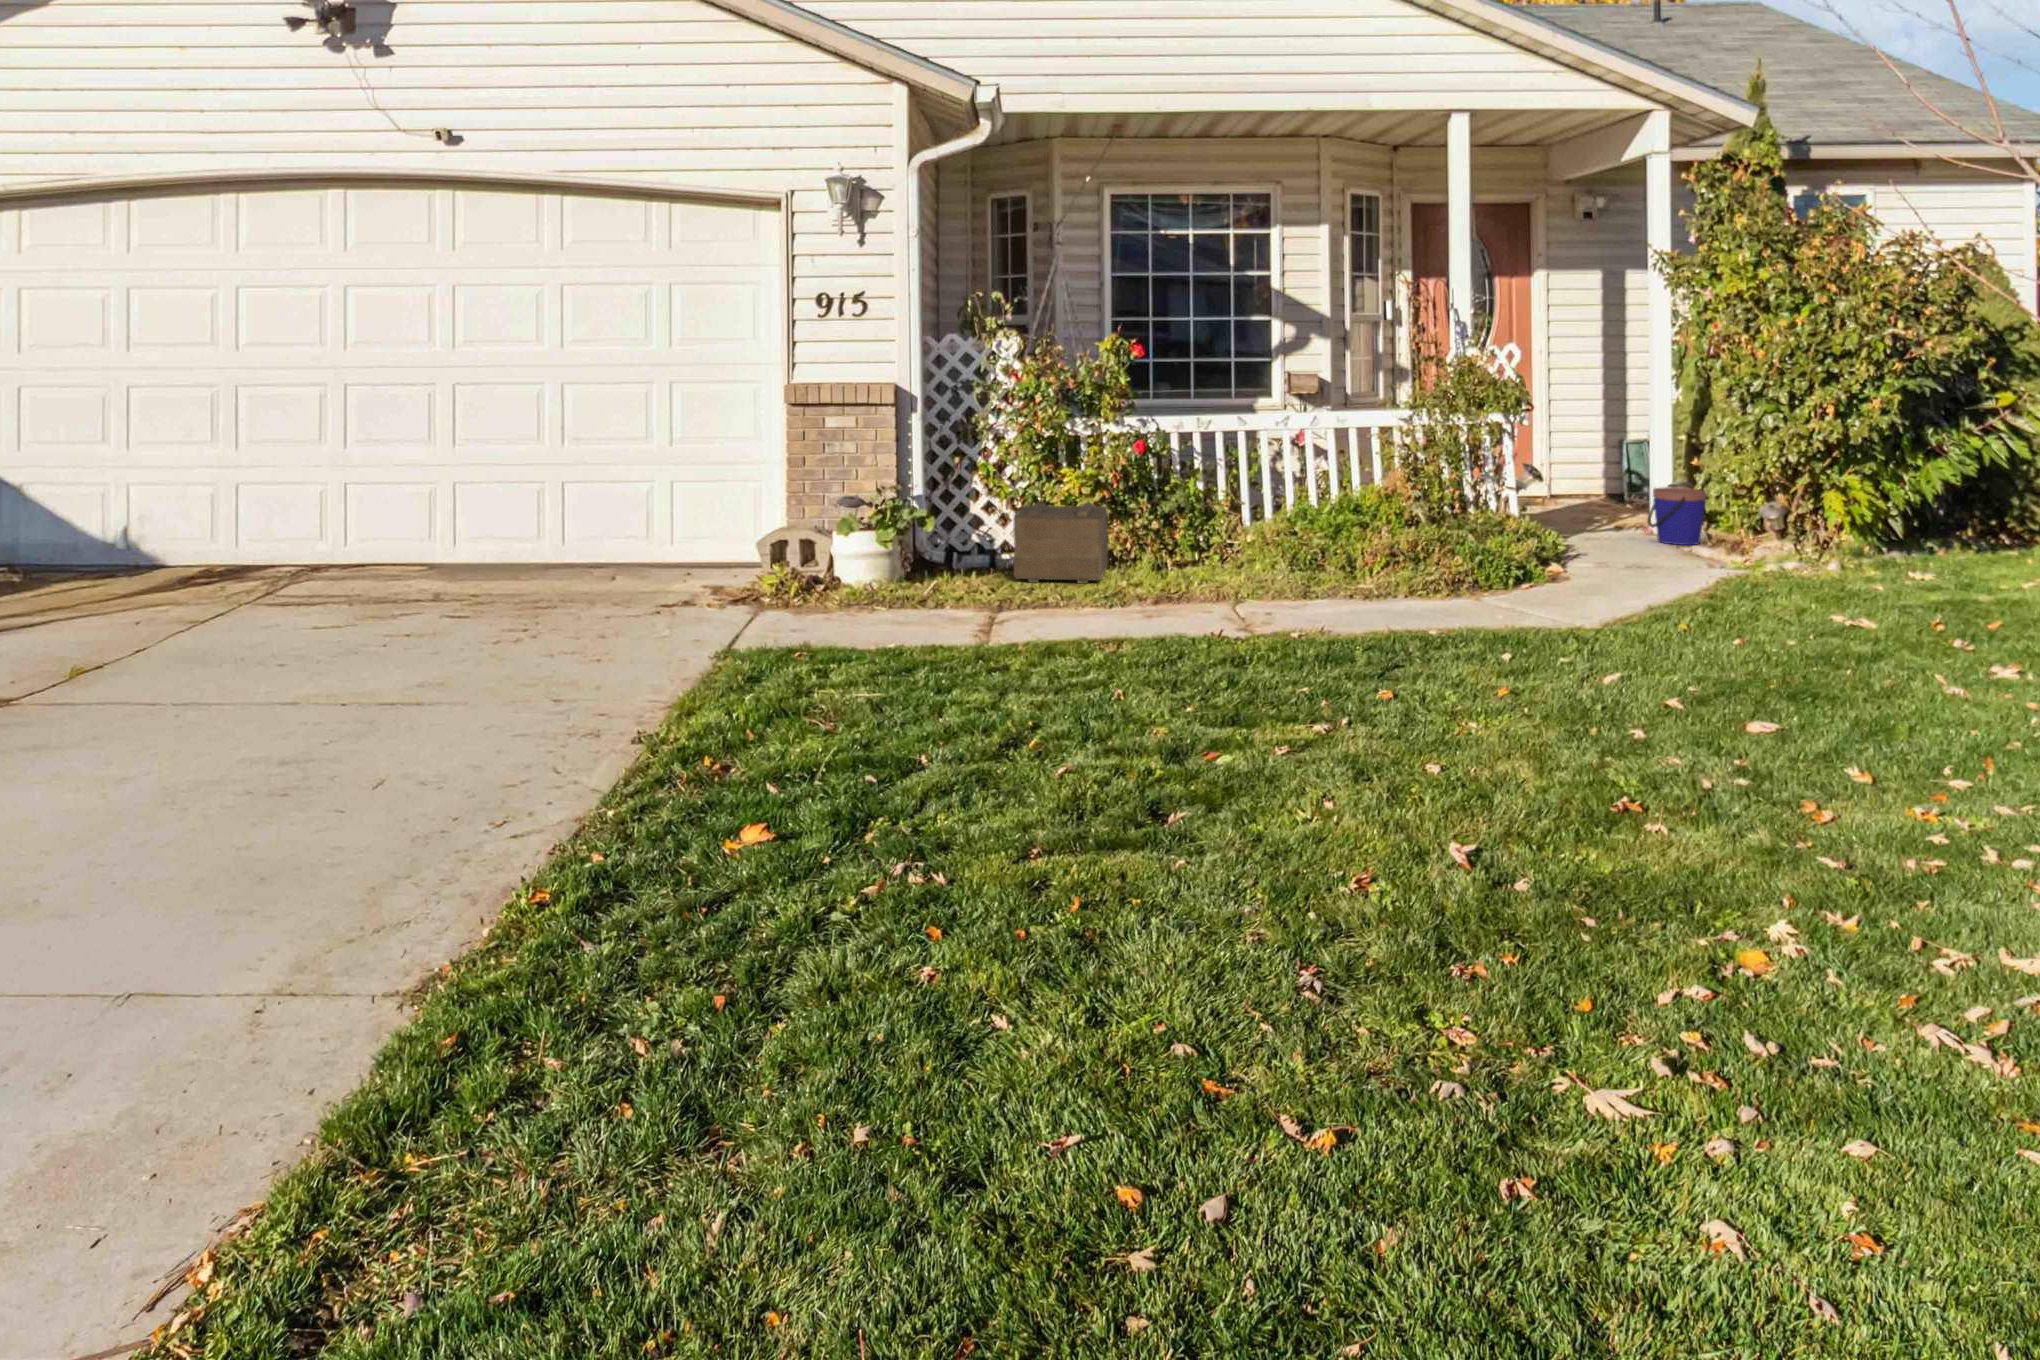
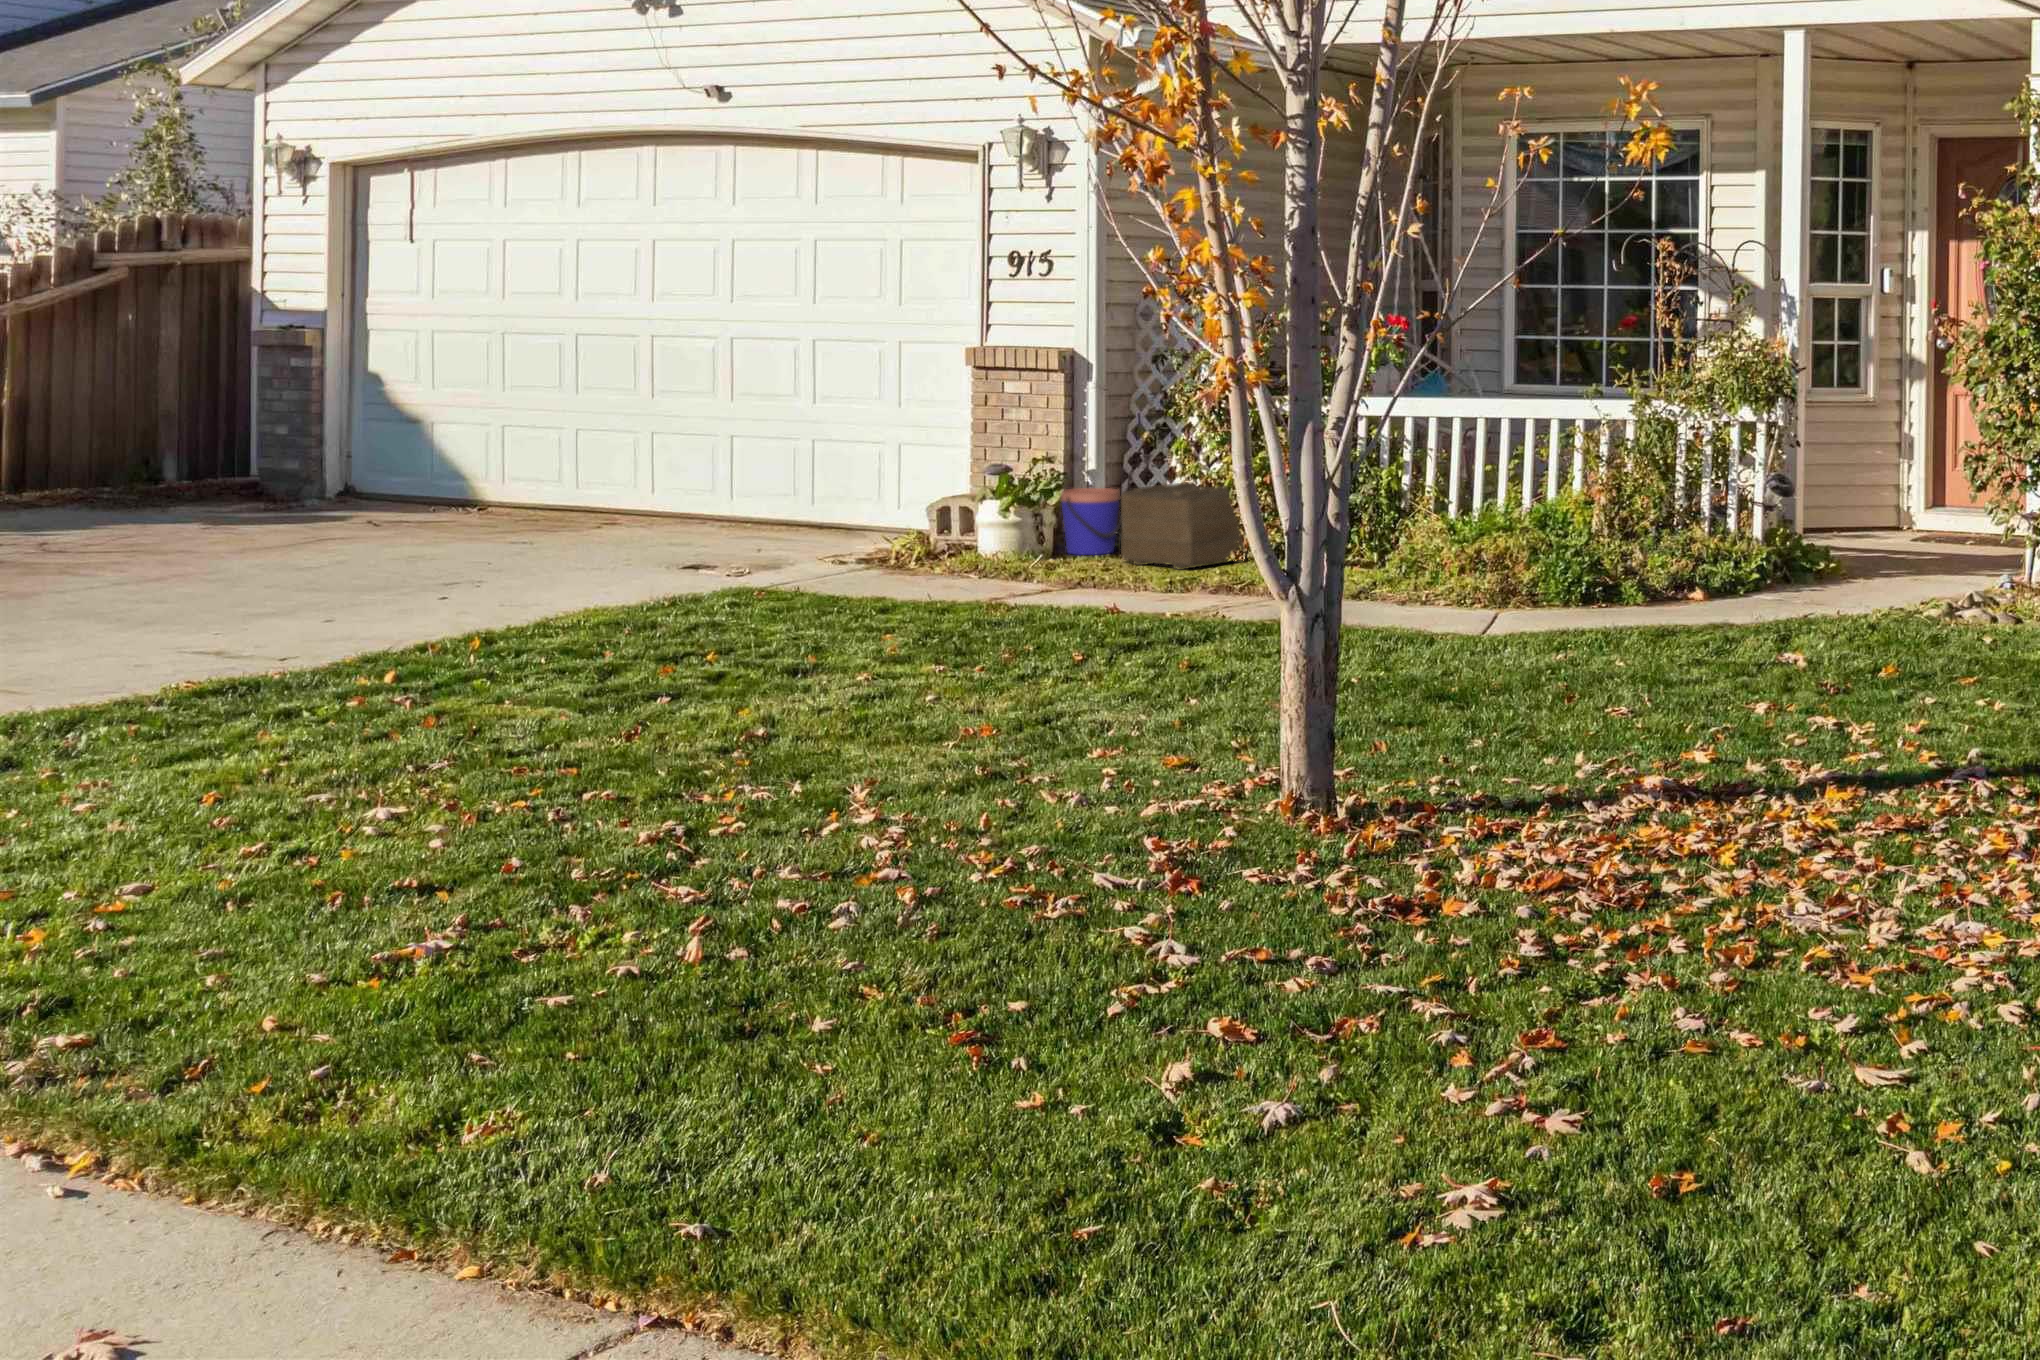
bucket: present [1647,487,1706,545] -> present [1061,488,1122,555]

